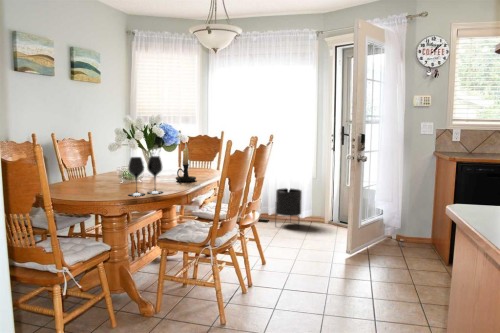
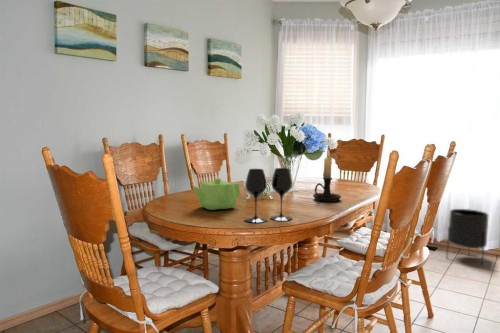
teapot: none [82,167,120,191] -> present [193,178,240,210]

